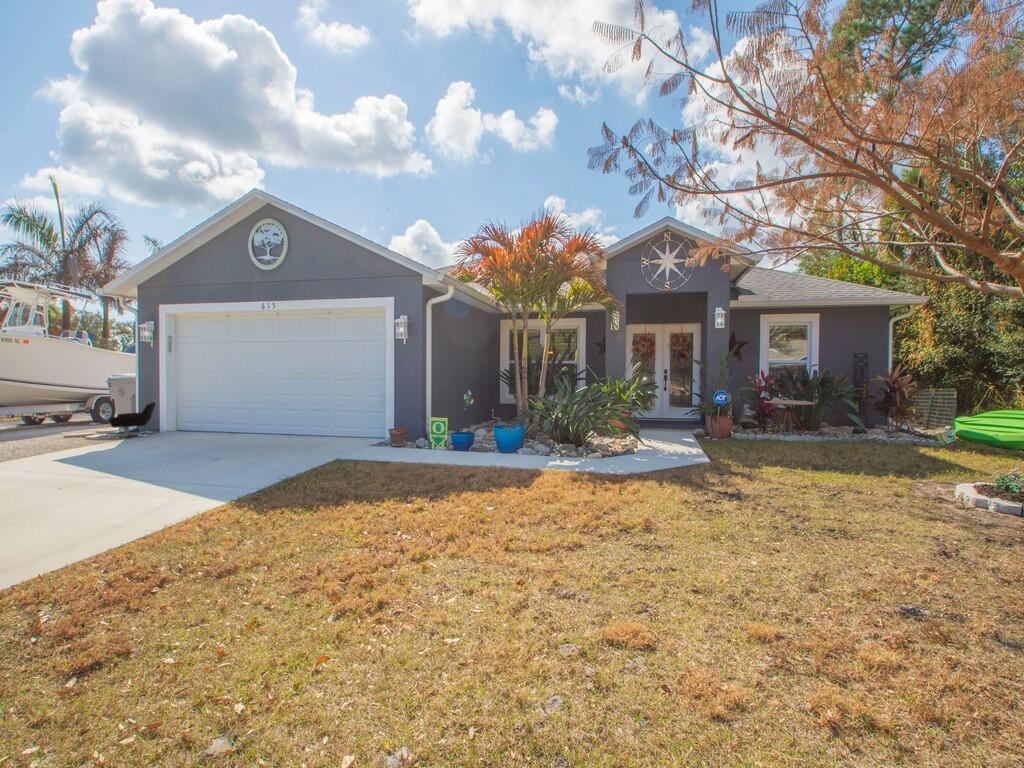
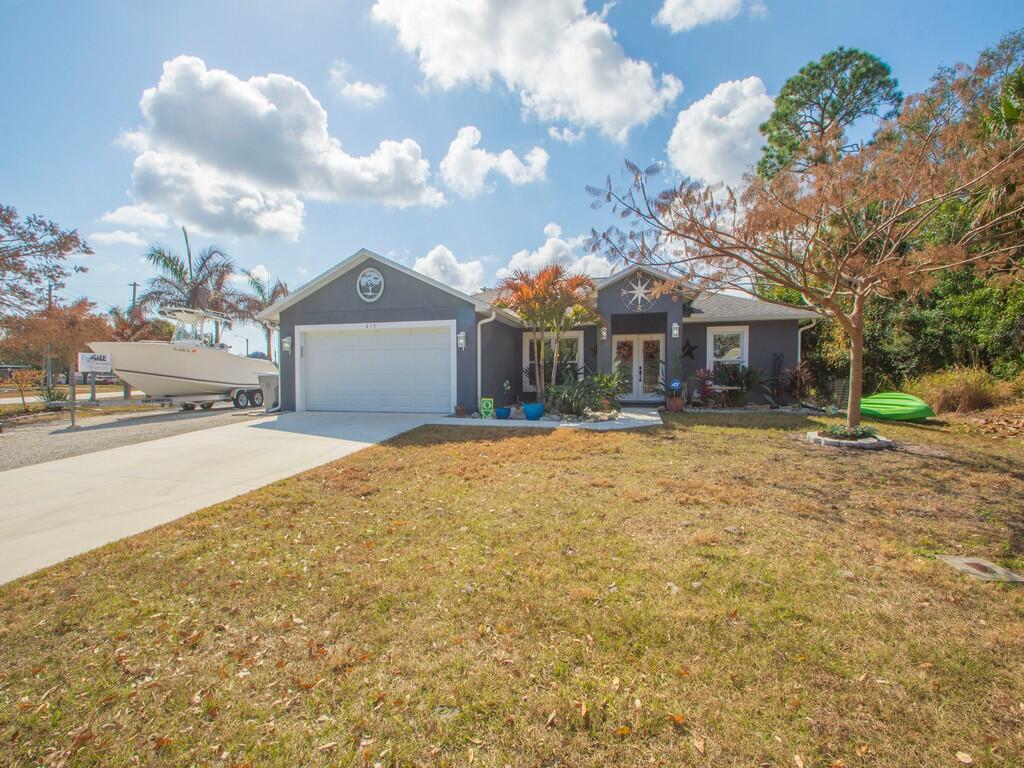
lounge chair: present [109,402,155,438] -> none [263,391,293,415]

